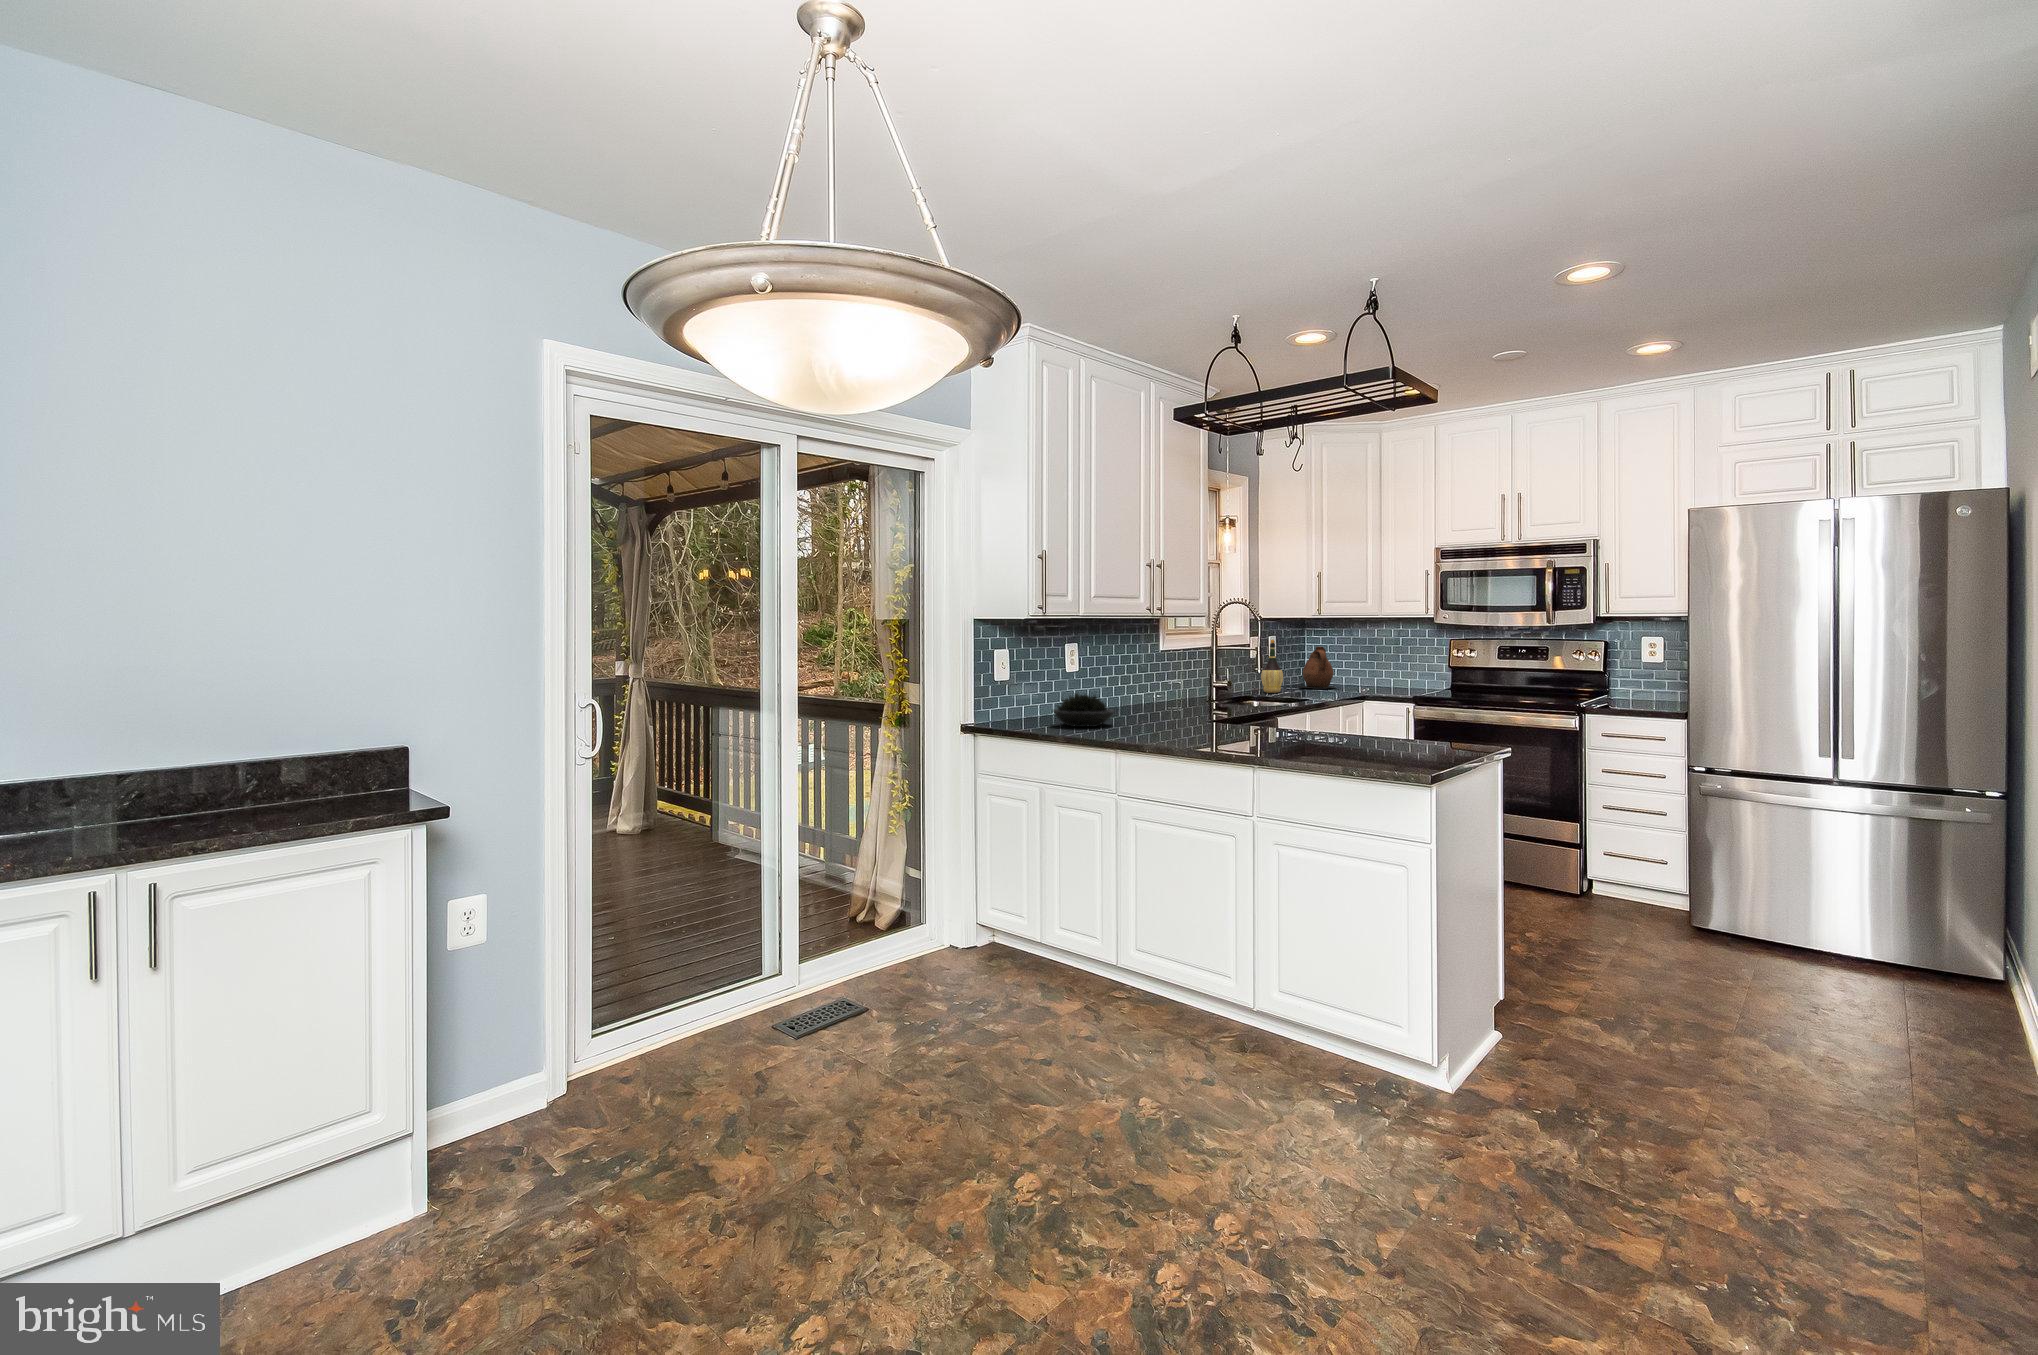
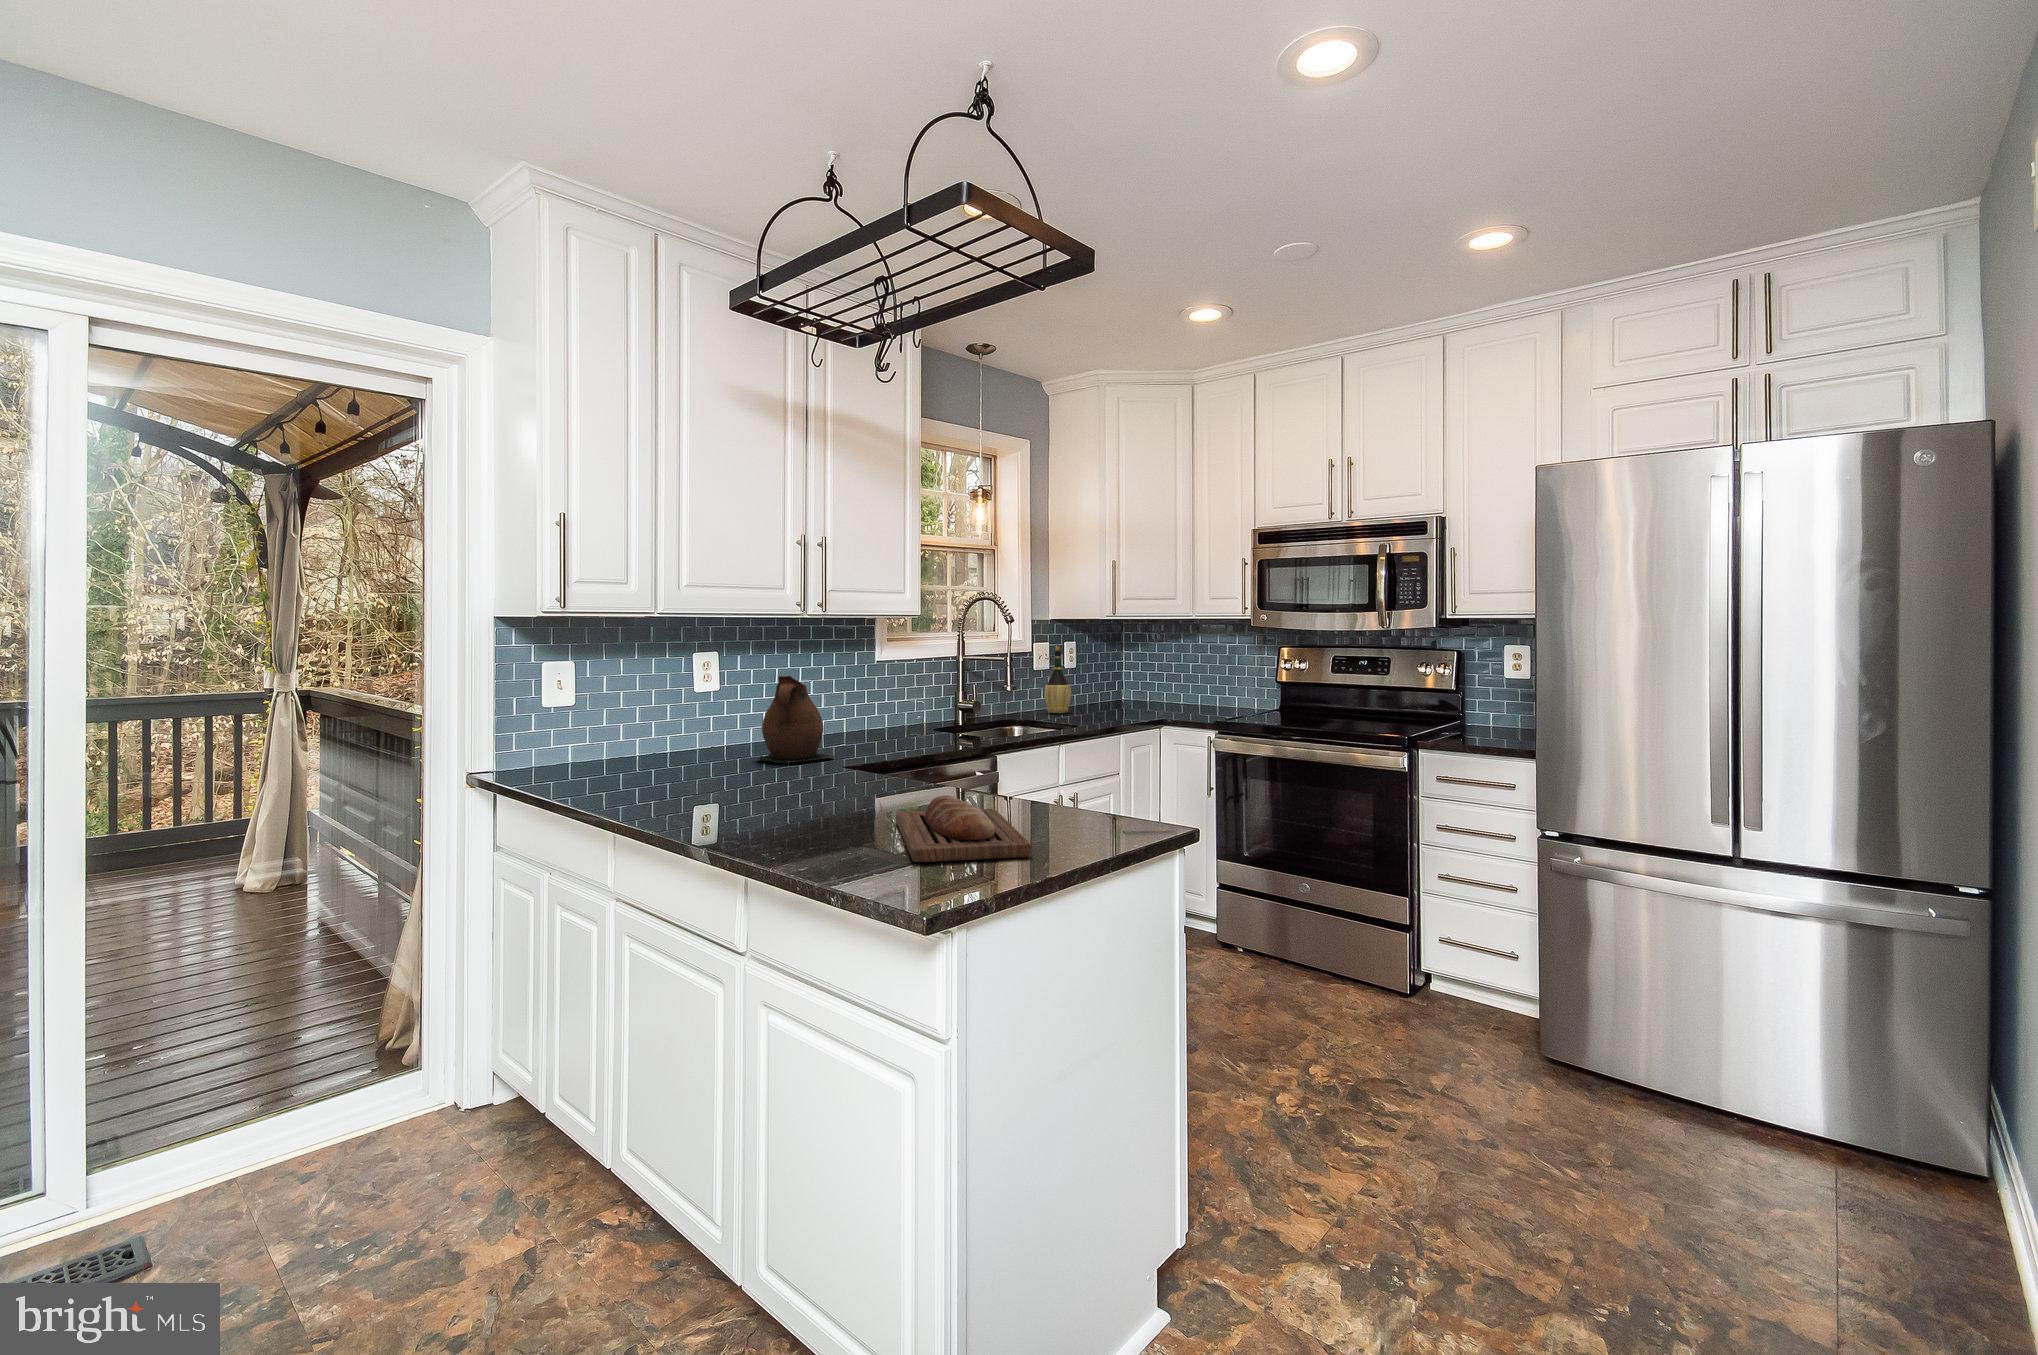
ceramic pitcher: present [1300,647,1334,688] -> present [756,676,835,763]
succulent plant: present [1053,693,1114,727] -> none [611,723,709,775]
bread loaf: none [1320,727,1439,758] -> present [896,796,1031,862]

